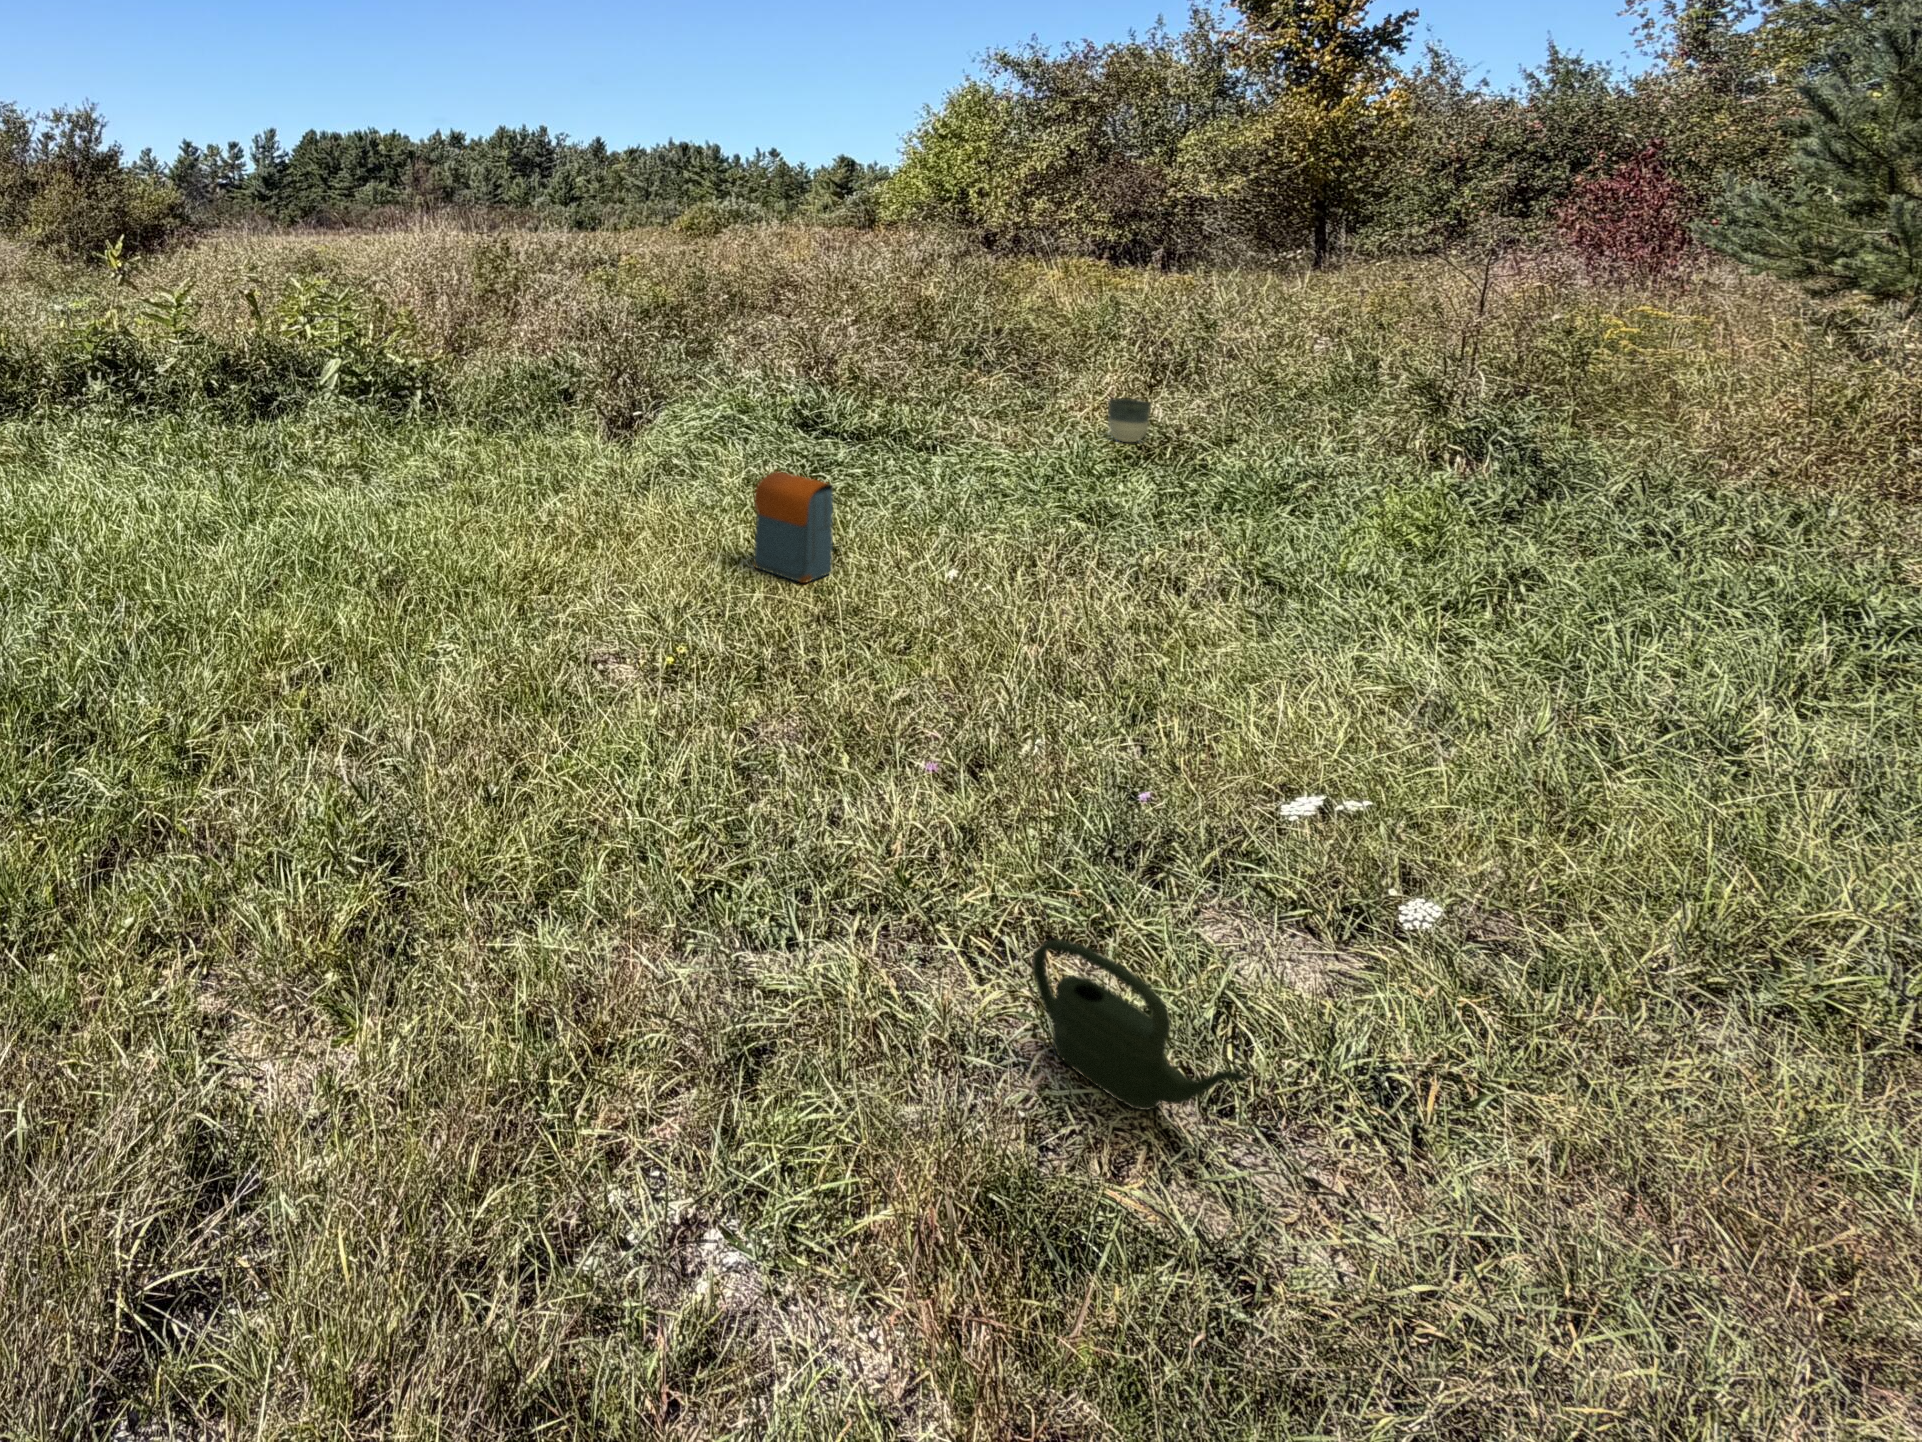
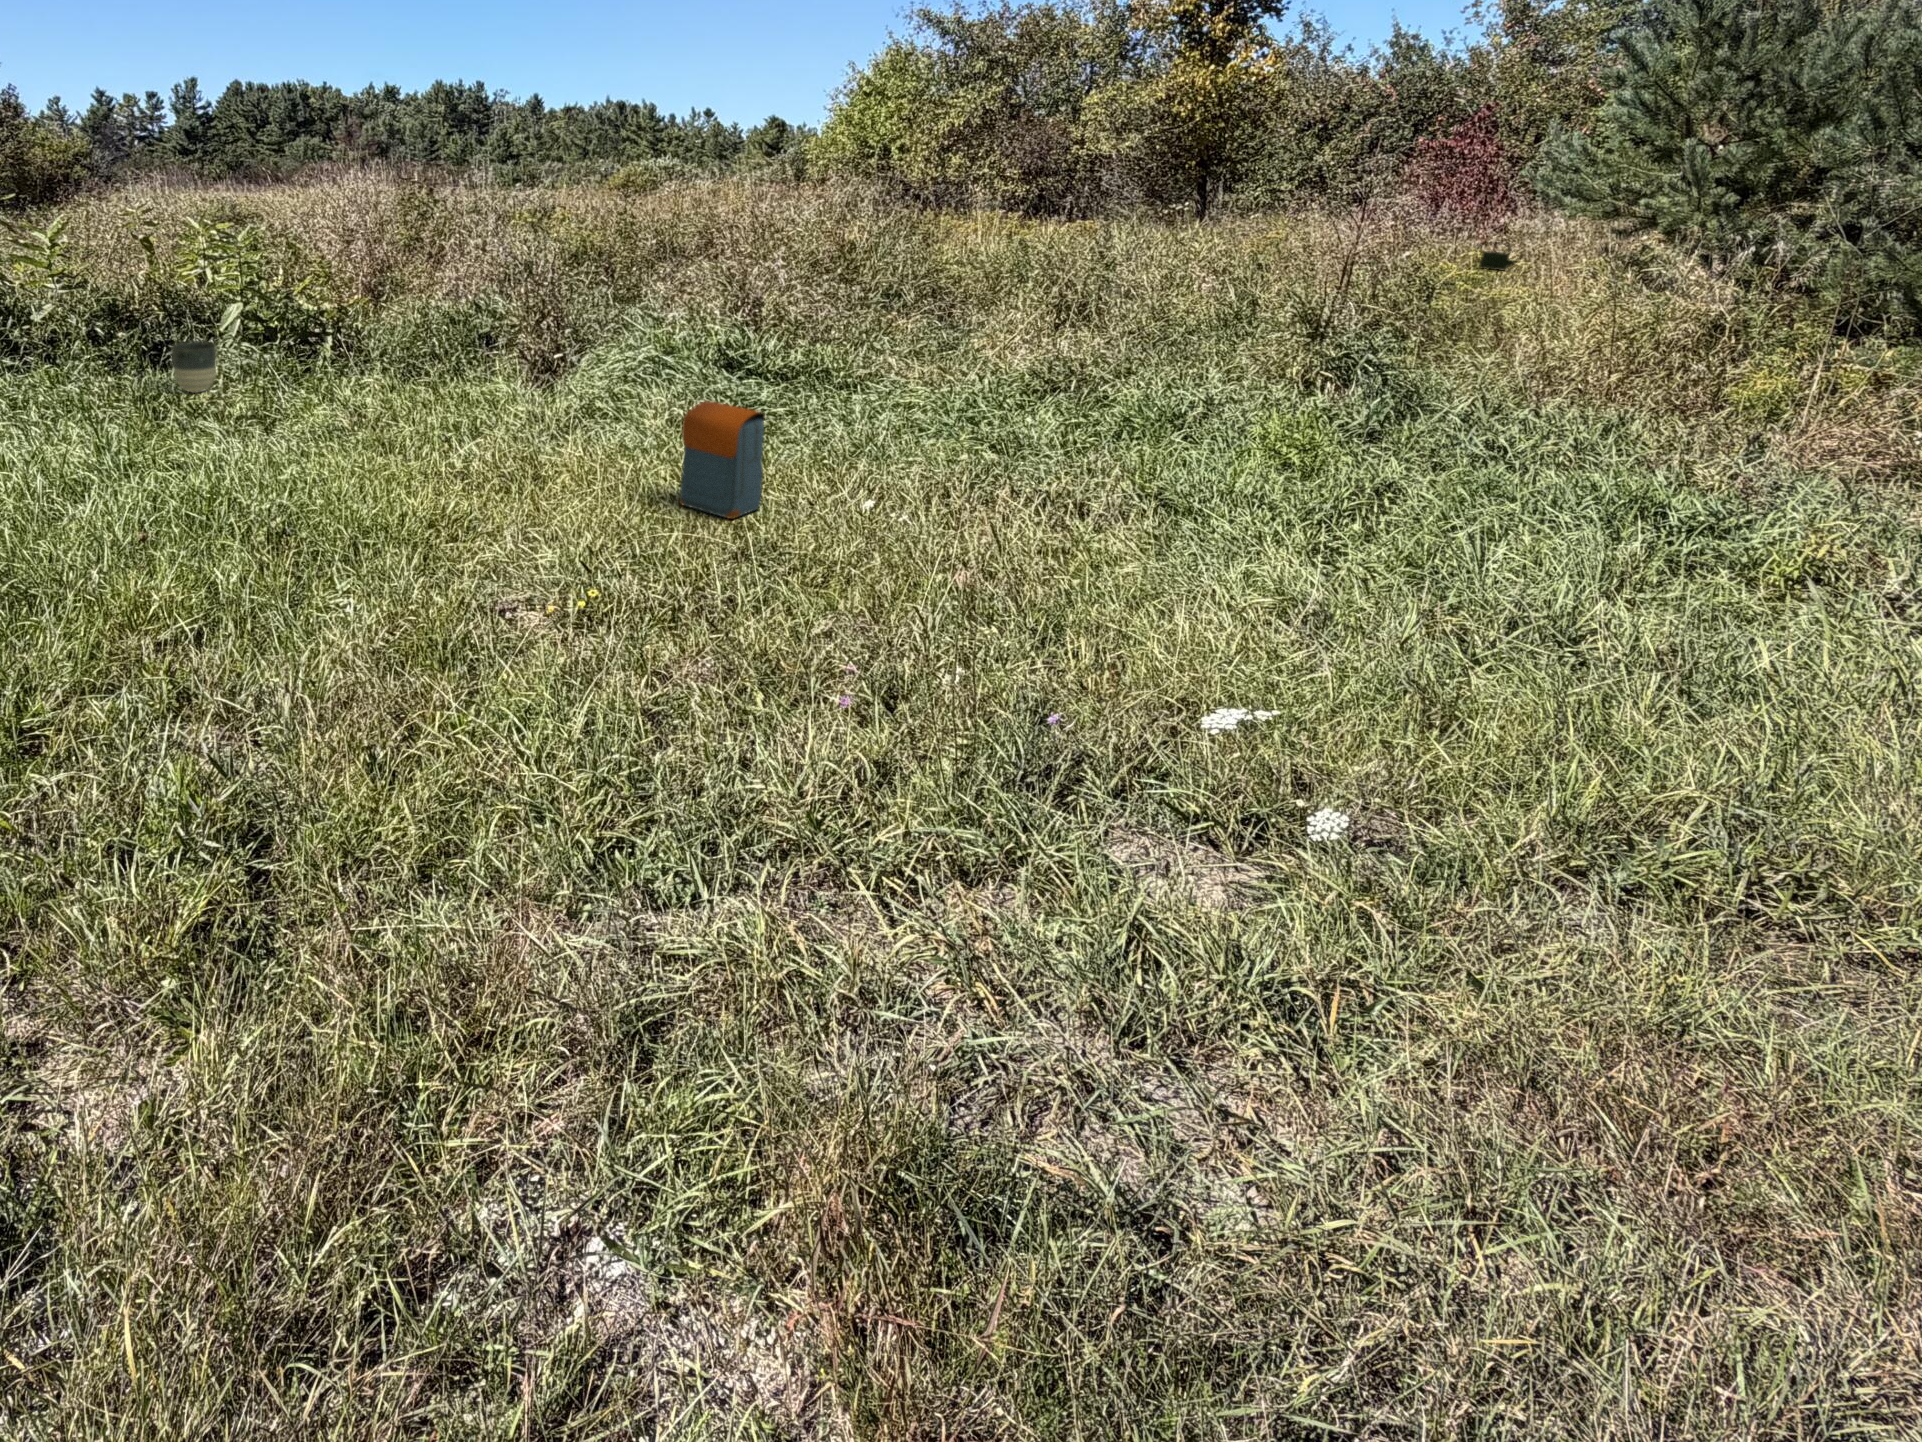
planter: present [1108,398,1151,442] -> present [171,341,217,393]
watering can: present [1032,939,1247,1110] -> present [1475,244,1521,270]

